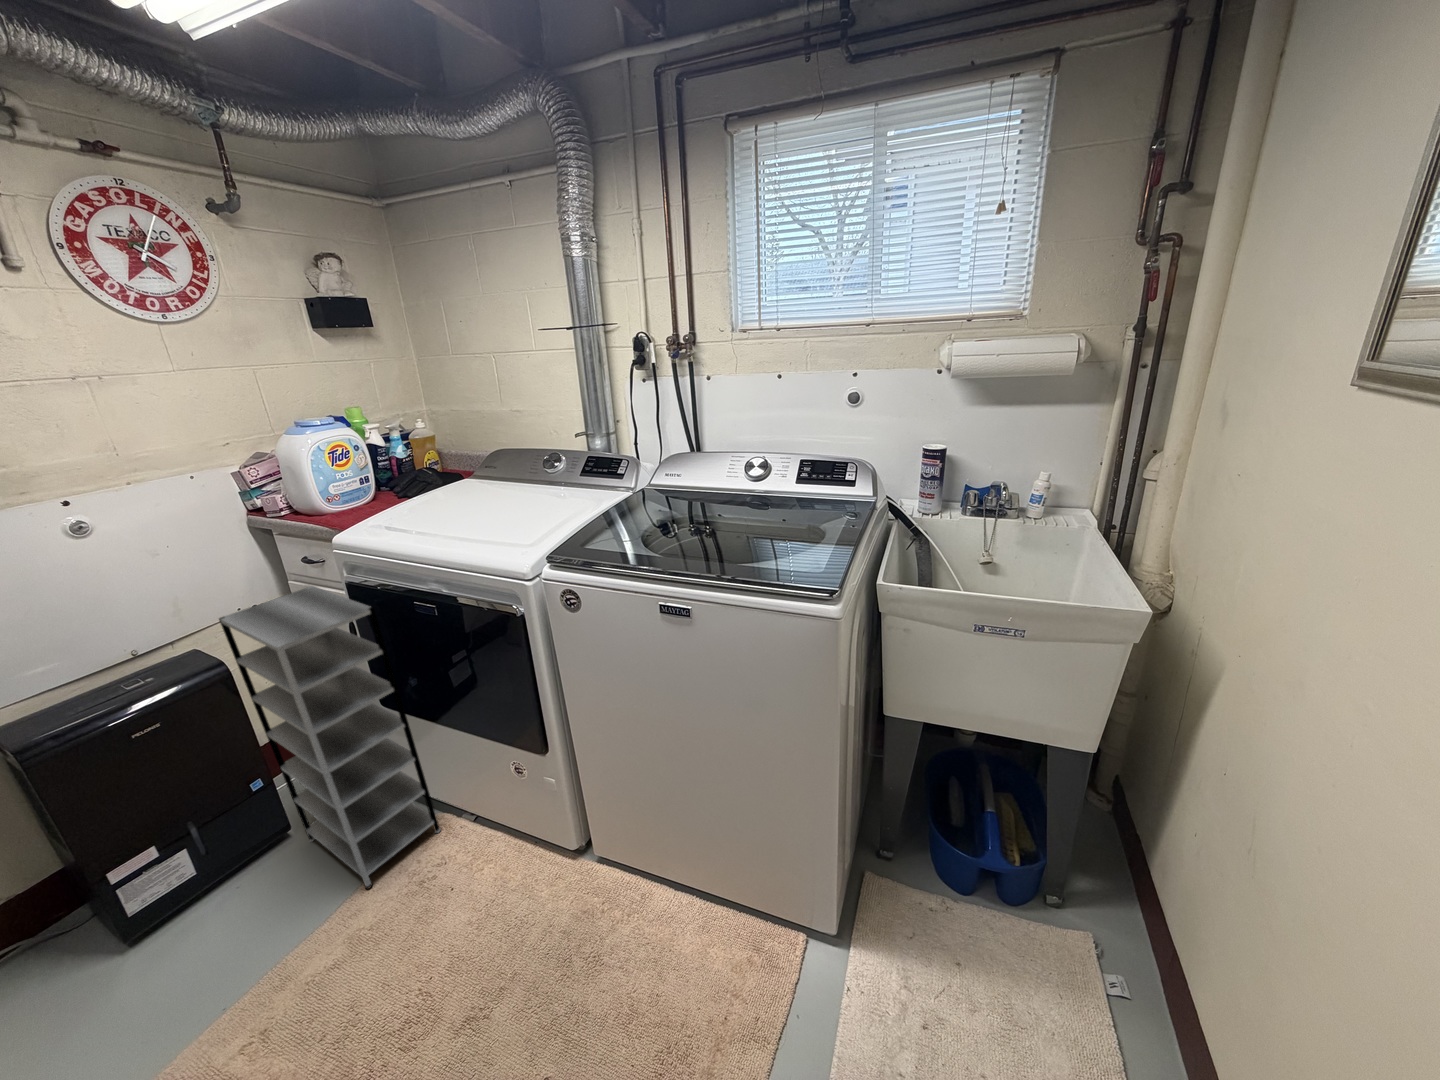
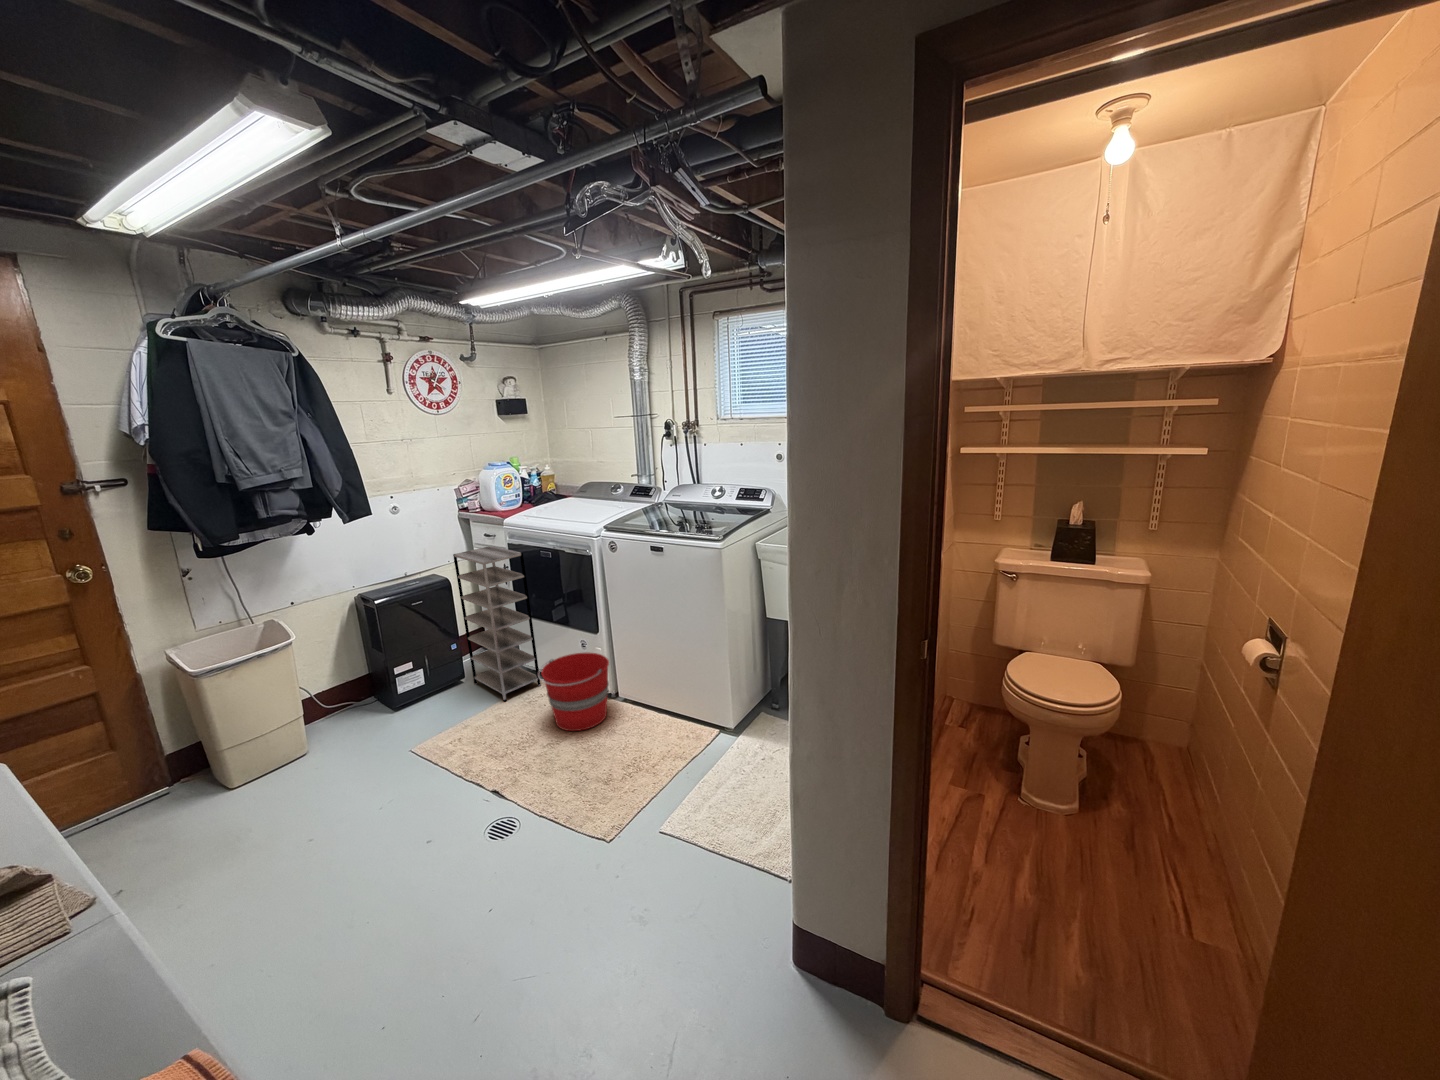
bucket: none [428,790,578,974] -> present [541,653,609,731]

